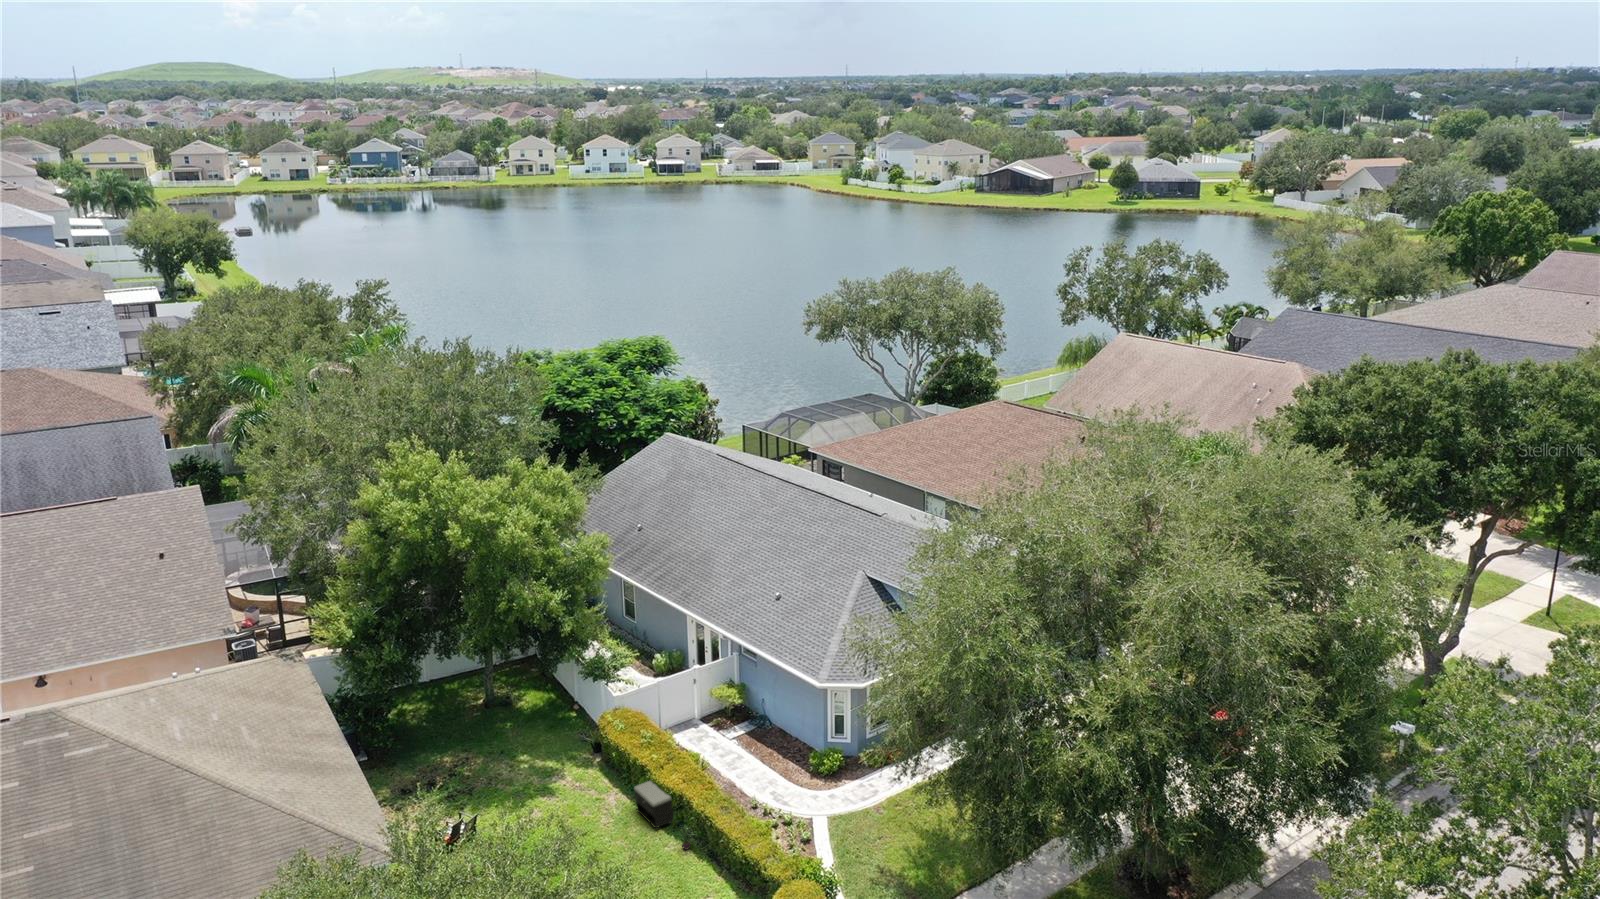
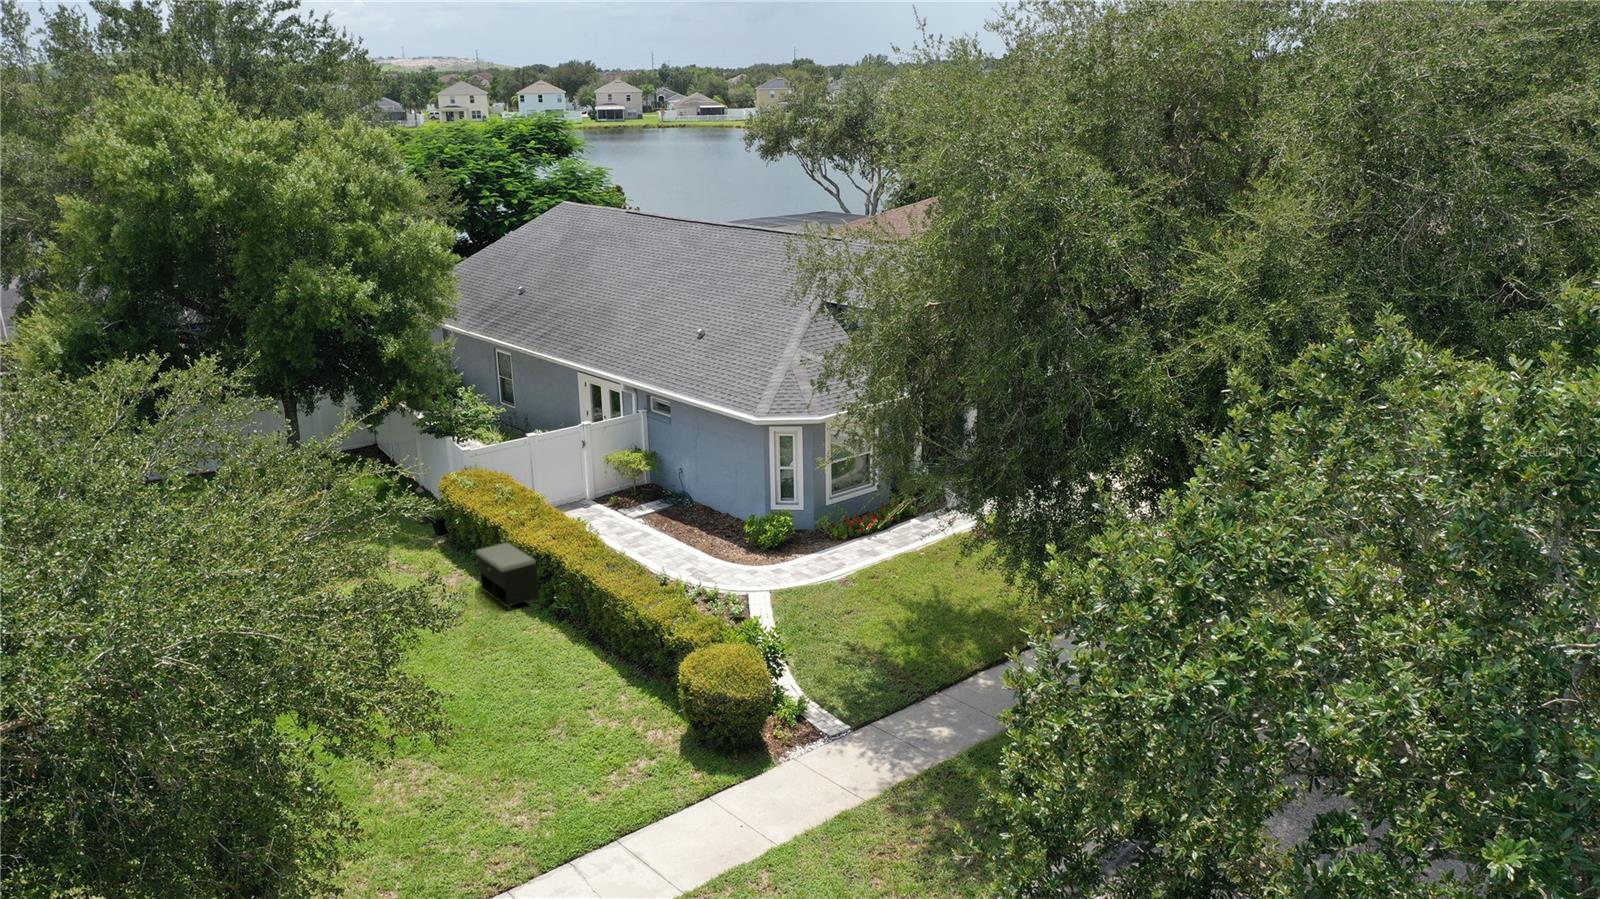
decorative plant: present [681,826,692,850] -> none [530,593,569,632]

